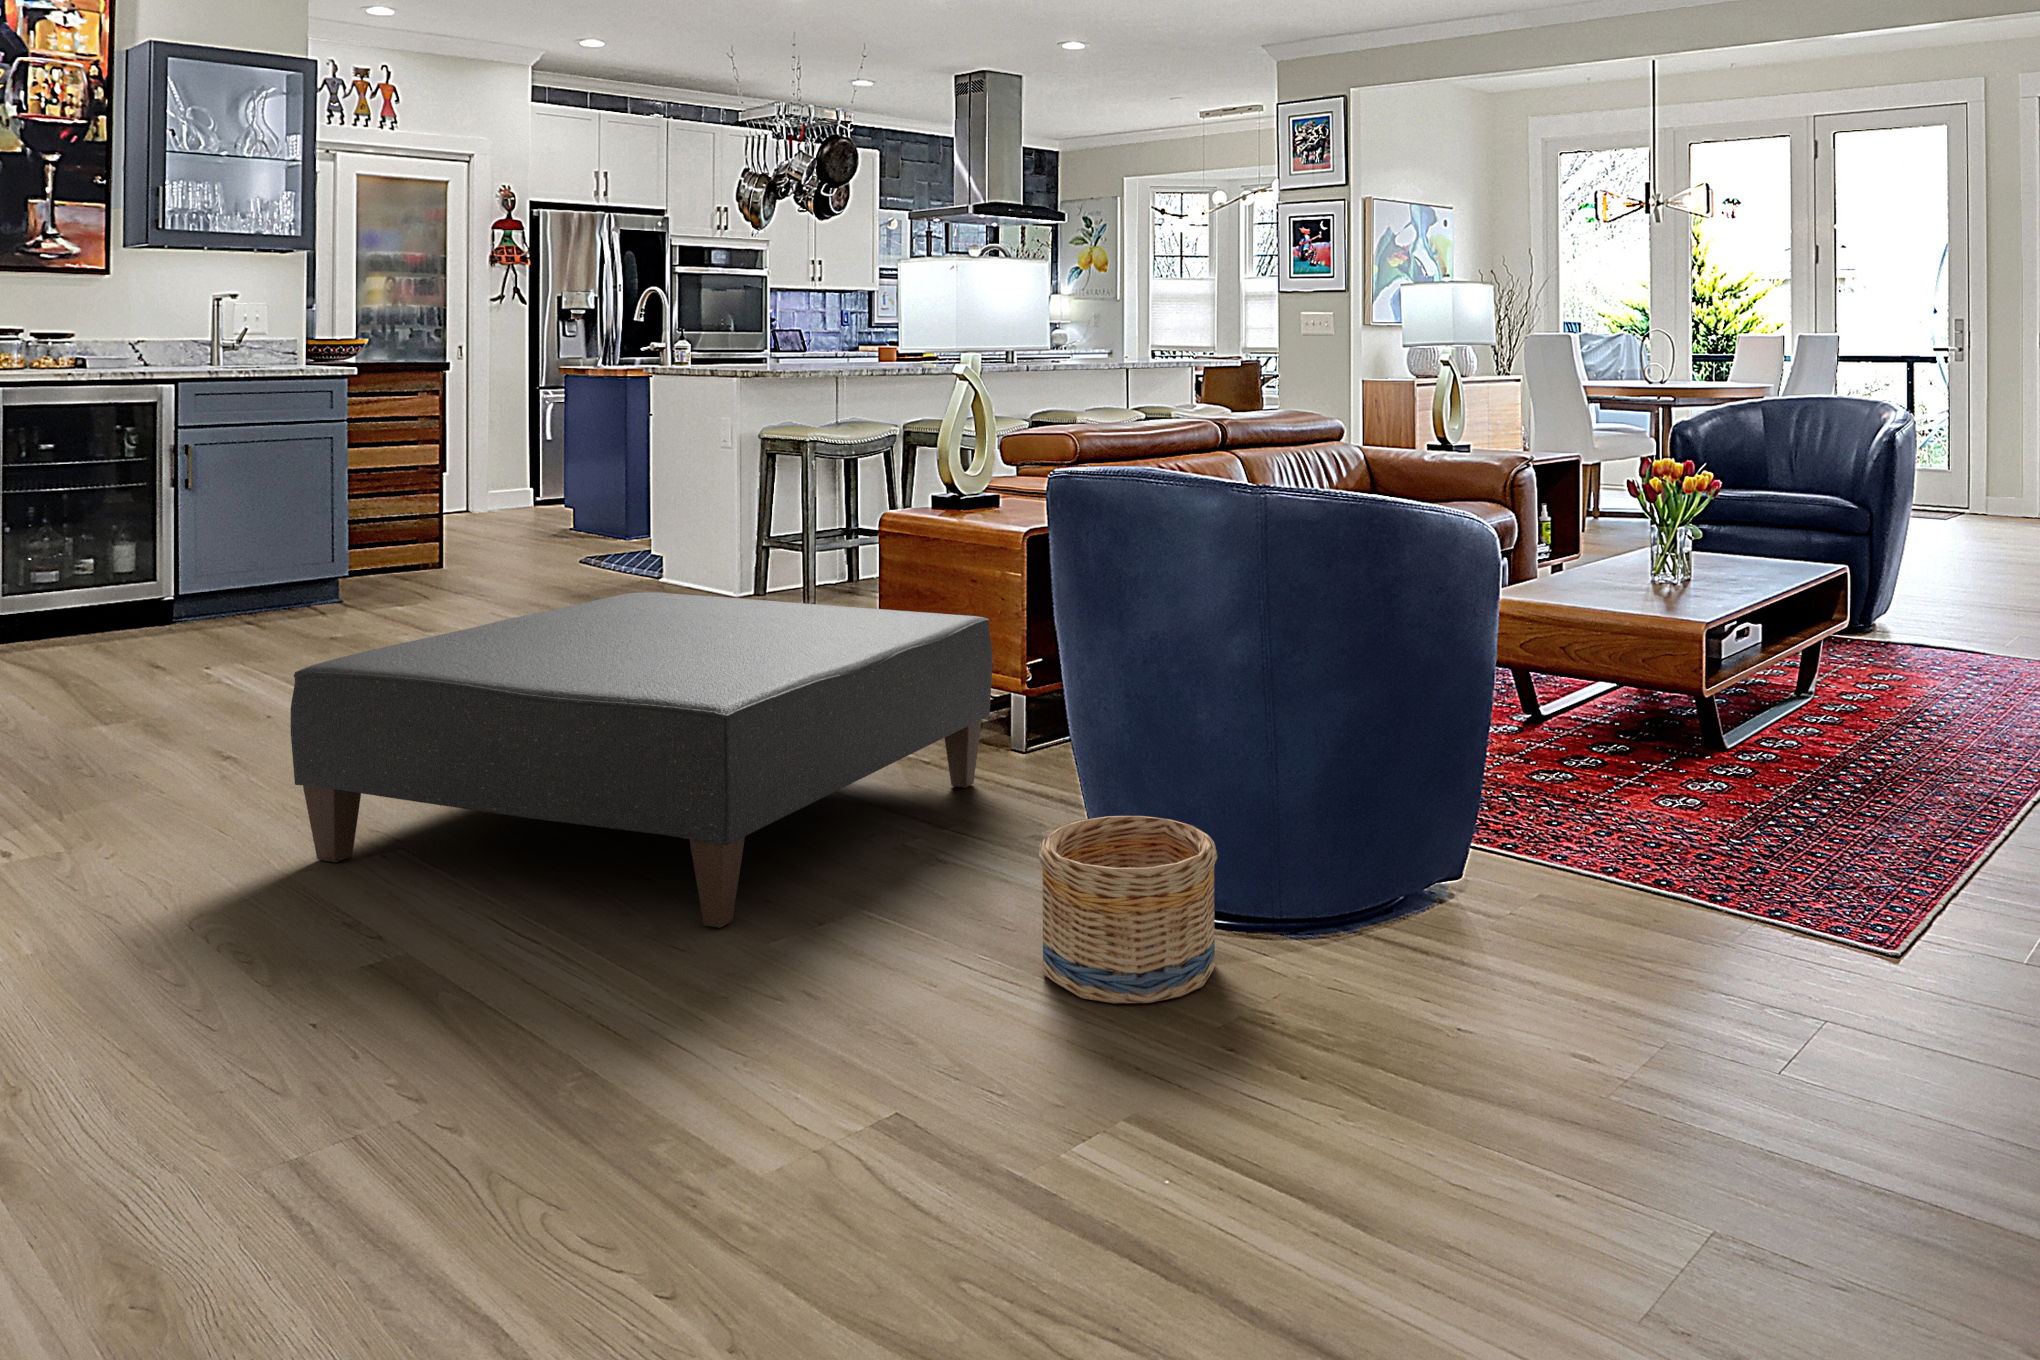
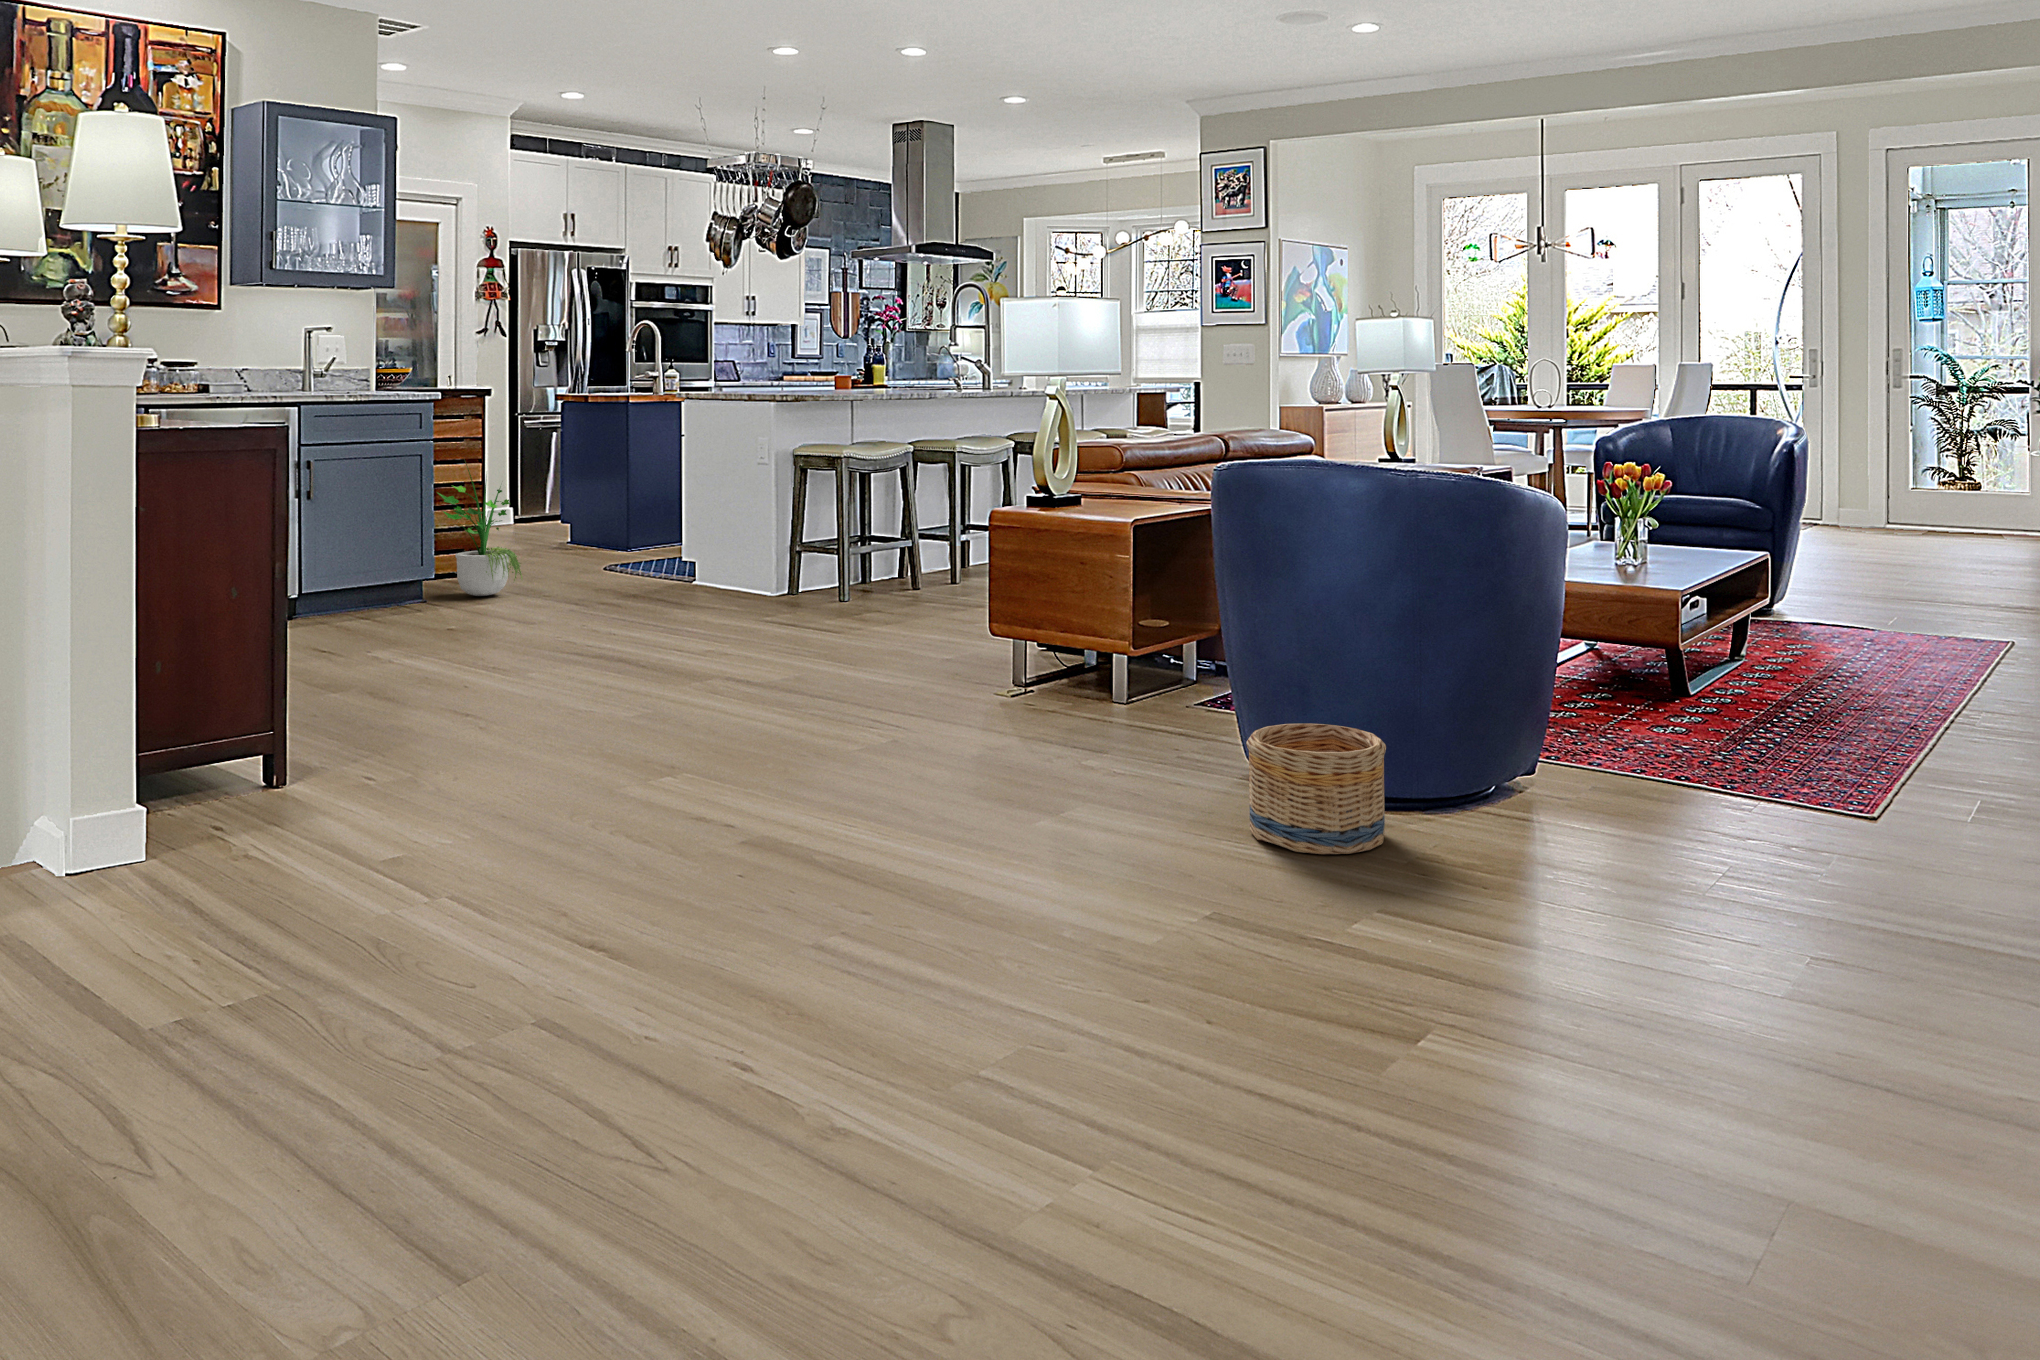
potted plant: none [369,439,470,596] -> present [438,464,522,596]
ottoman: present [291,592,992,928] -> none [595,574,1112,815]

